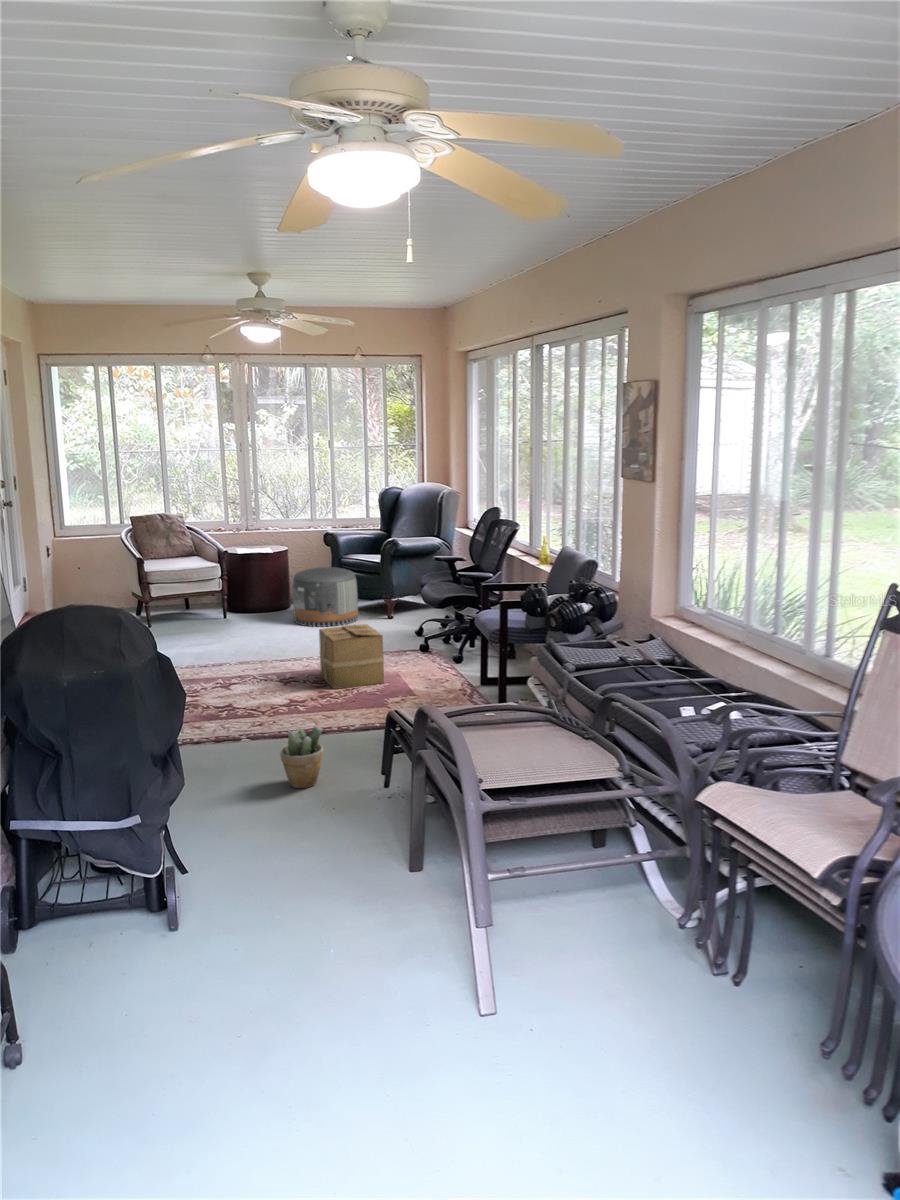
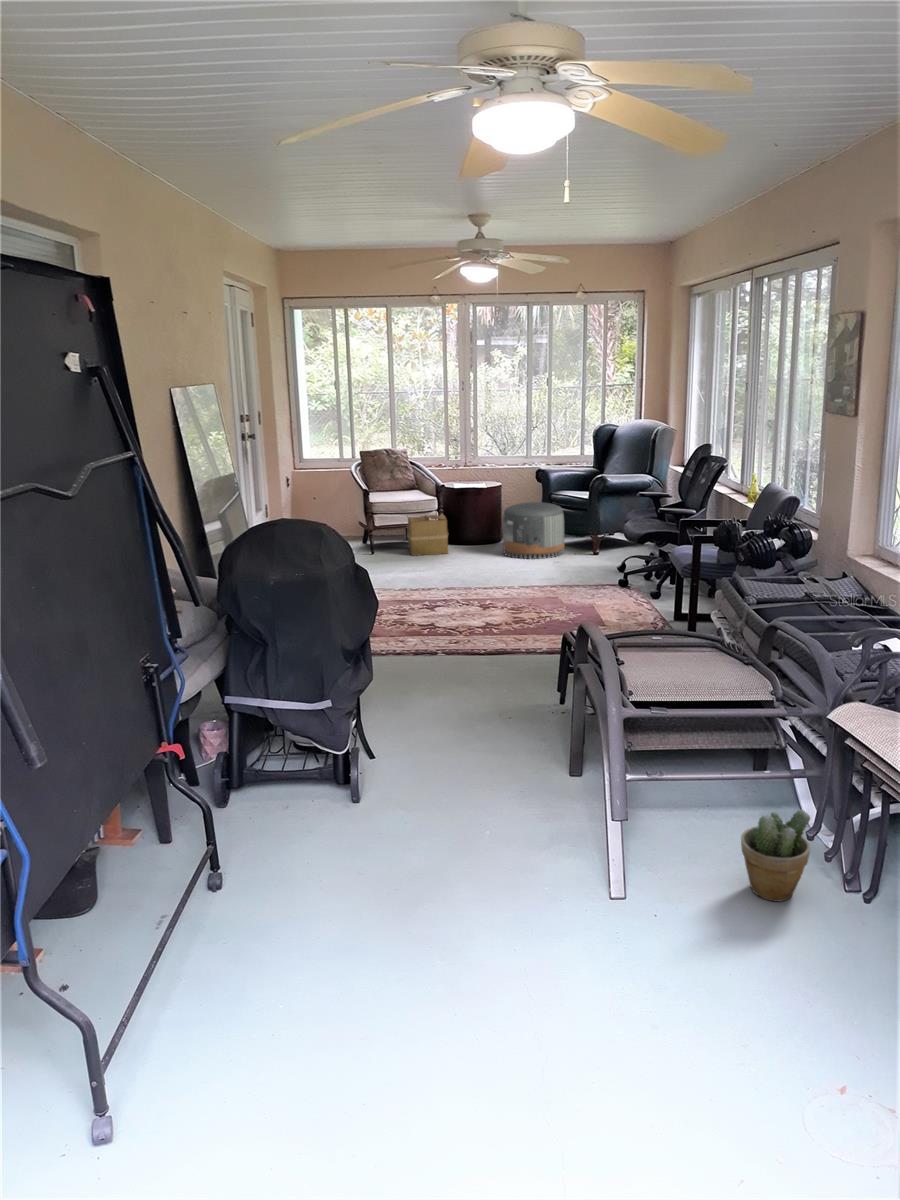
cardboard box: present [319,624,384,689] -> present [407,513,448,556]
potted plant: present [280,726,323,788] -> present [741,810,811,901]

